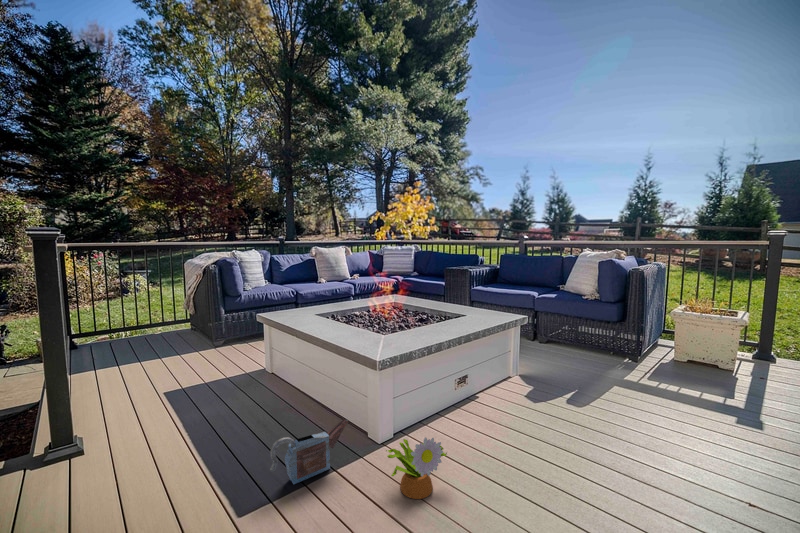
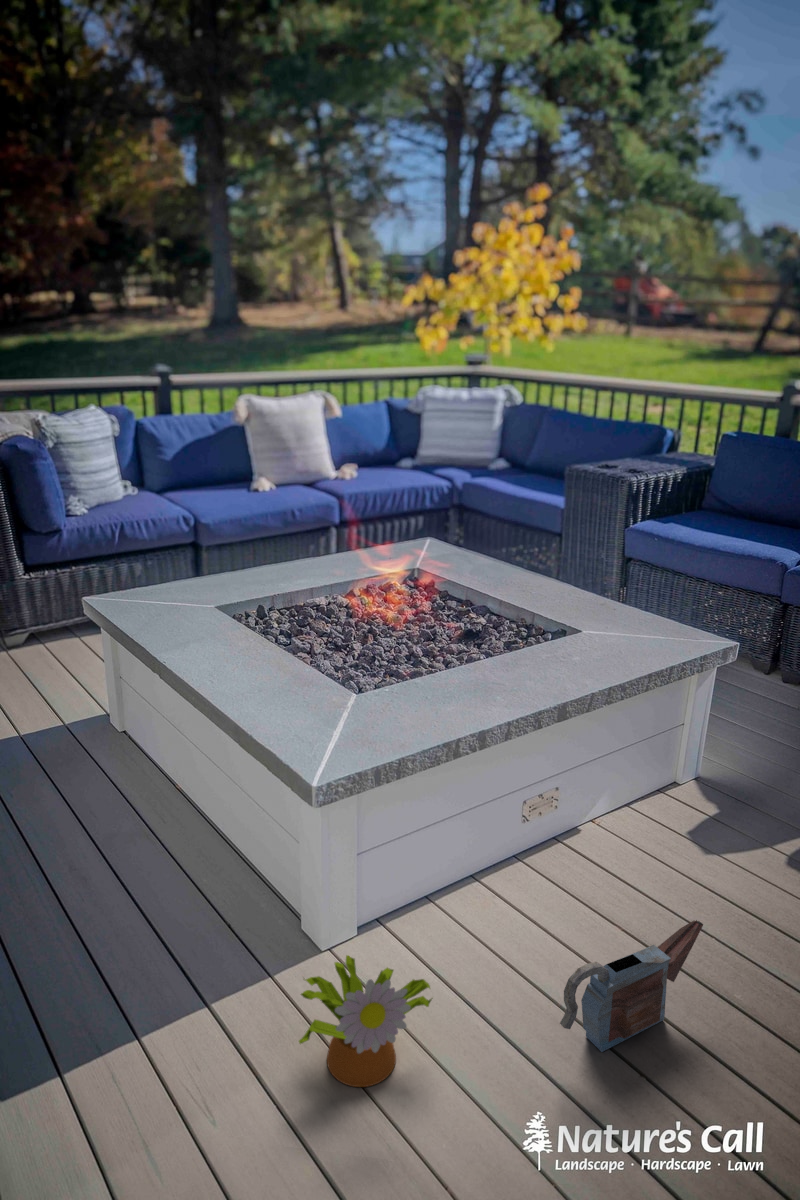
watering can: present [270,419,348,484] -> present [560,920,703,1052]

